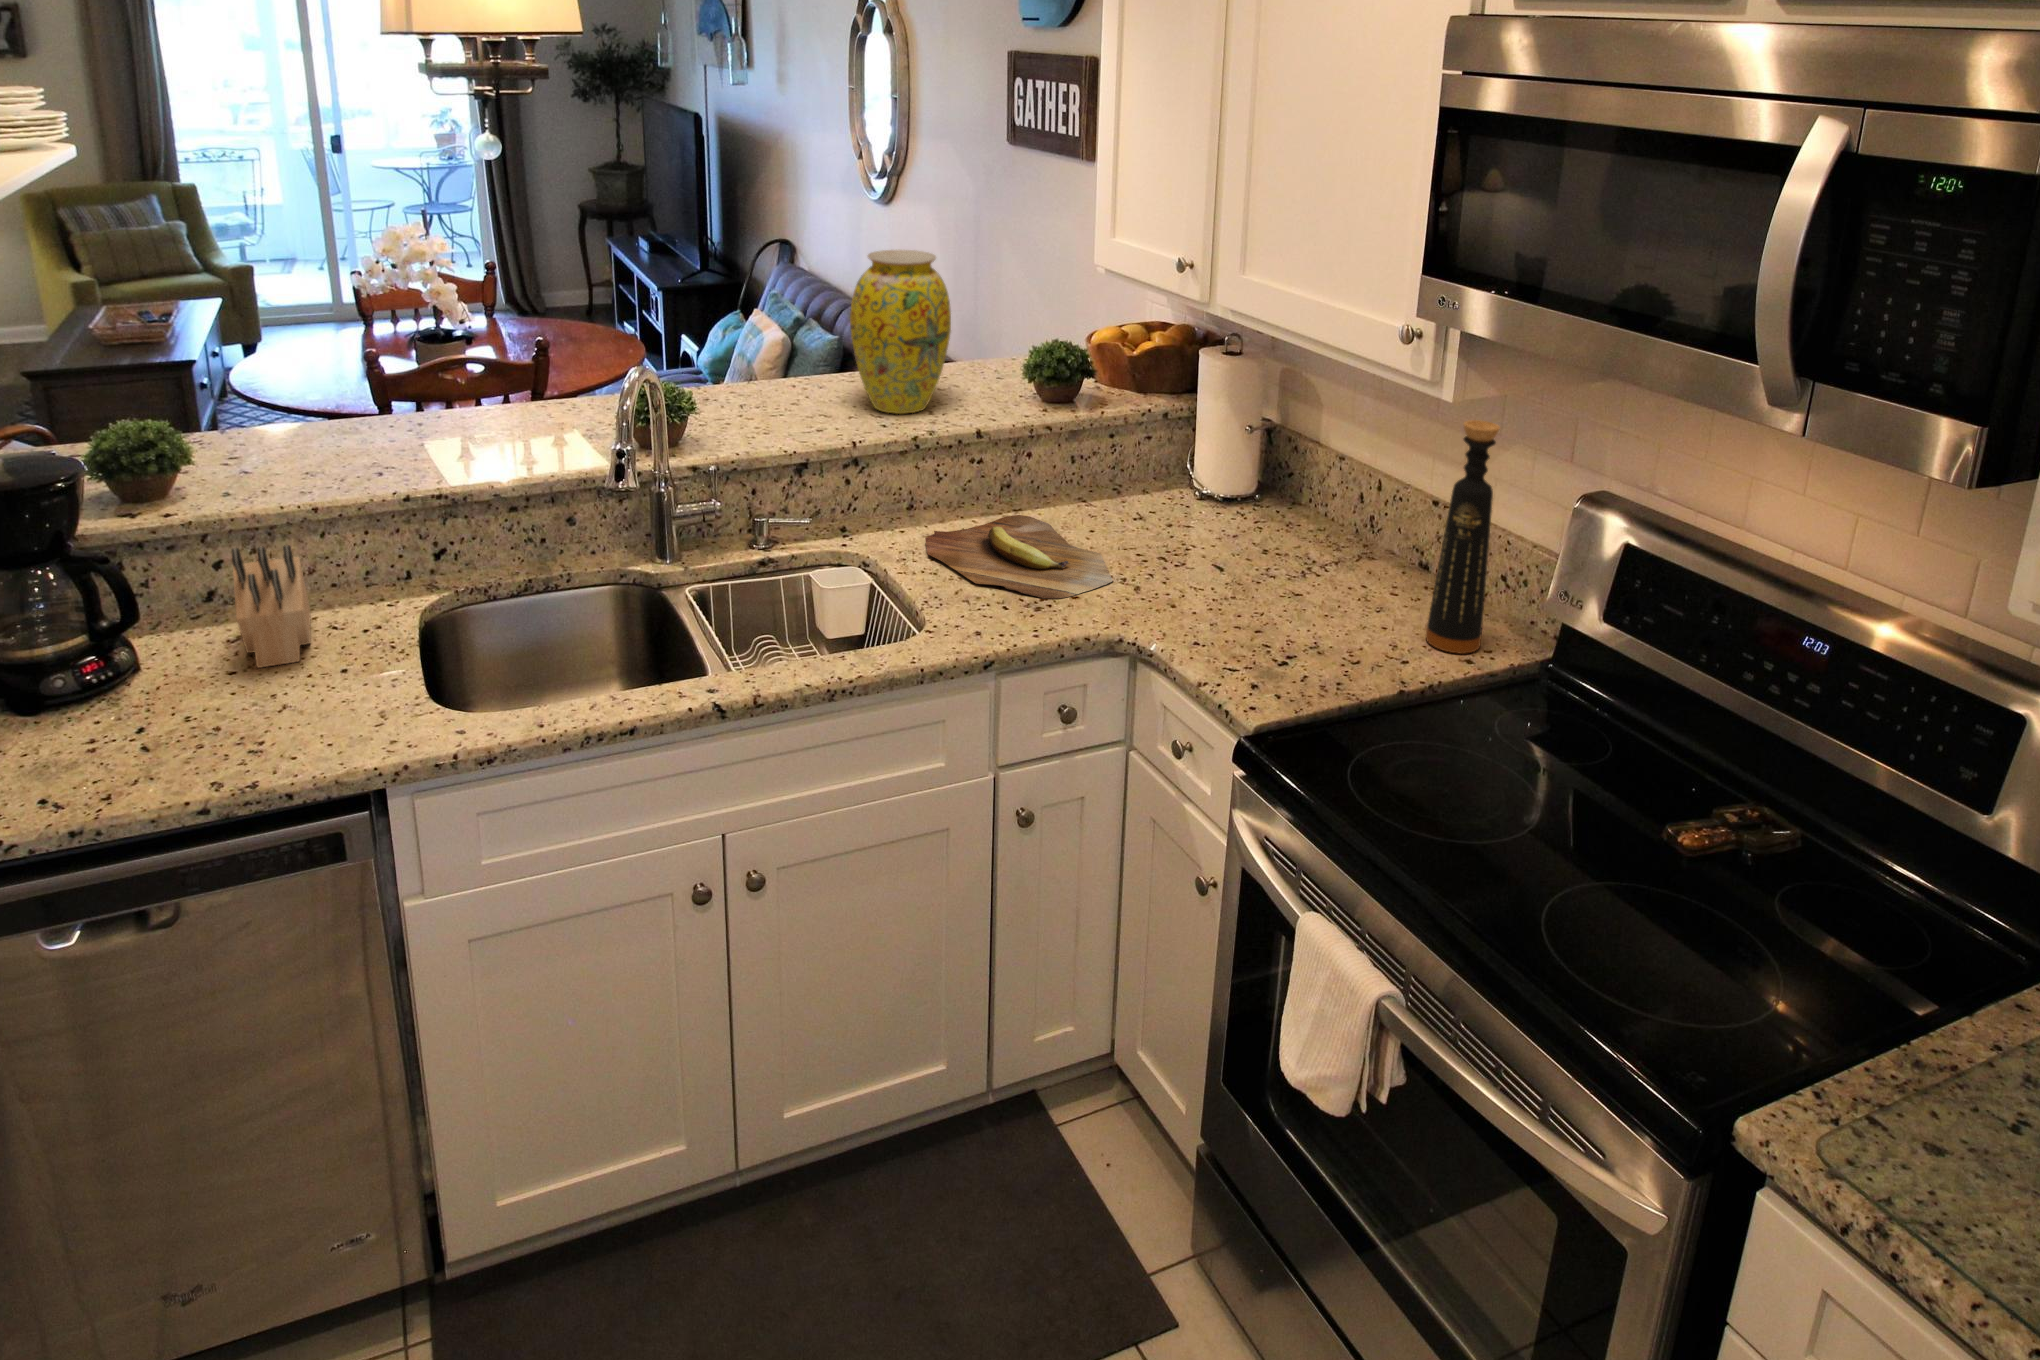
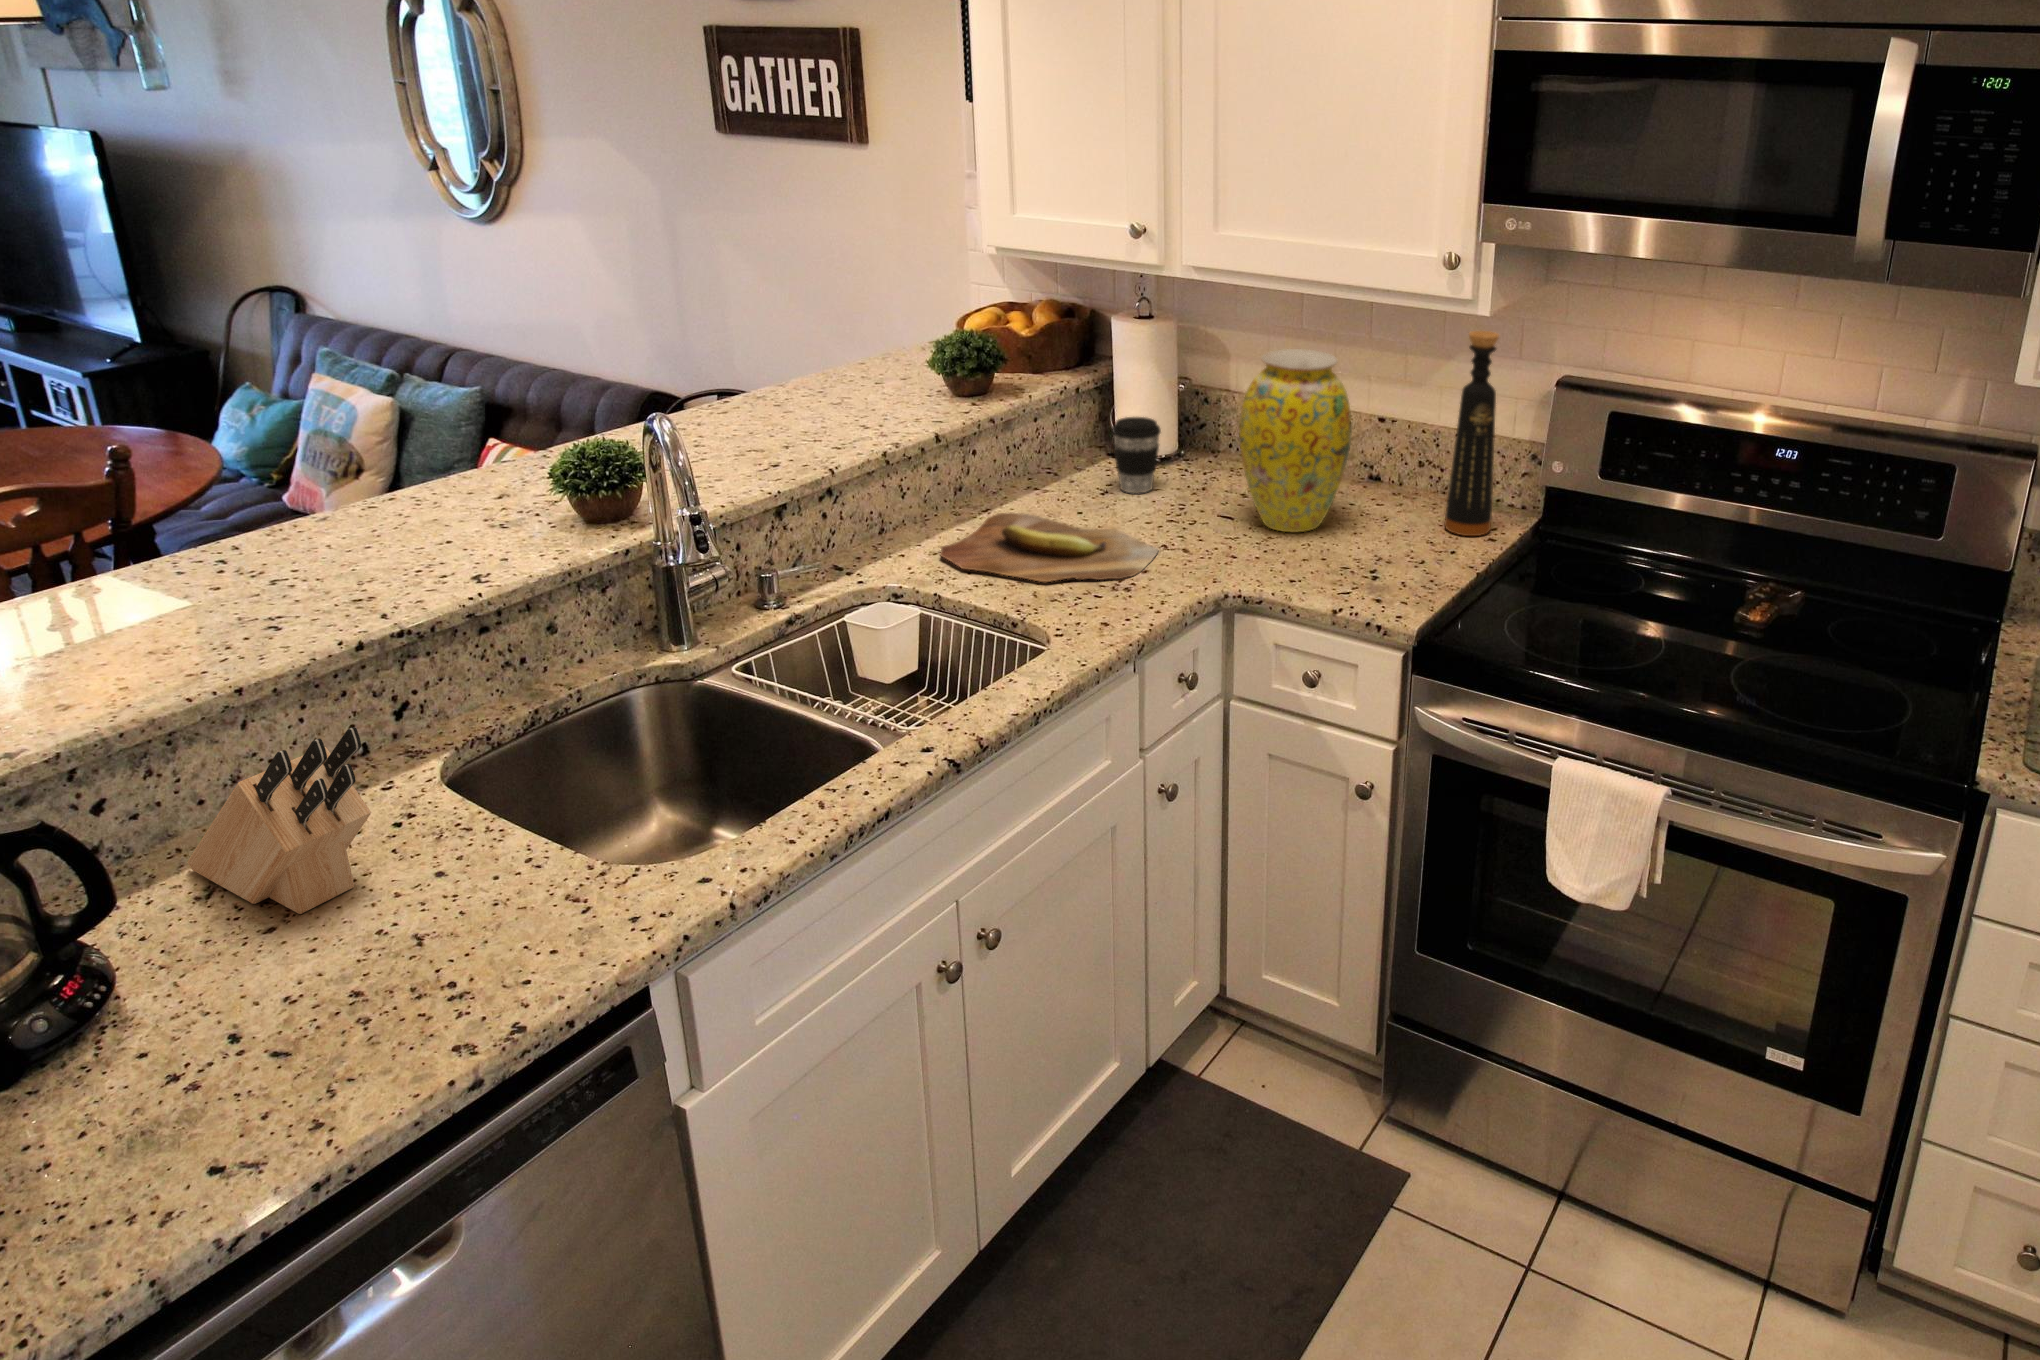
vase: present [850,250,951,414] -> present [1239,349,1352,532]
coffee cup: none [1152,449,1202,527] -> present [1111,417,1161,494]

